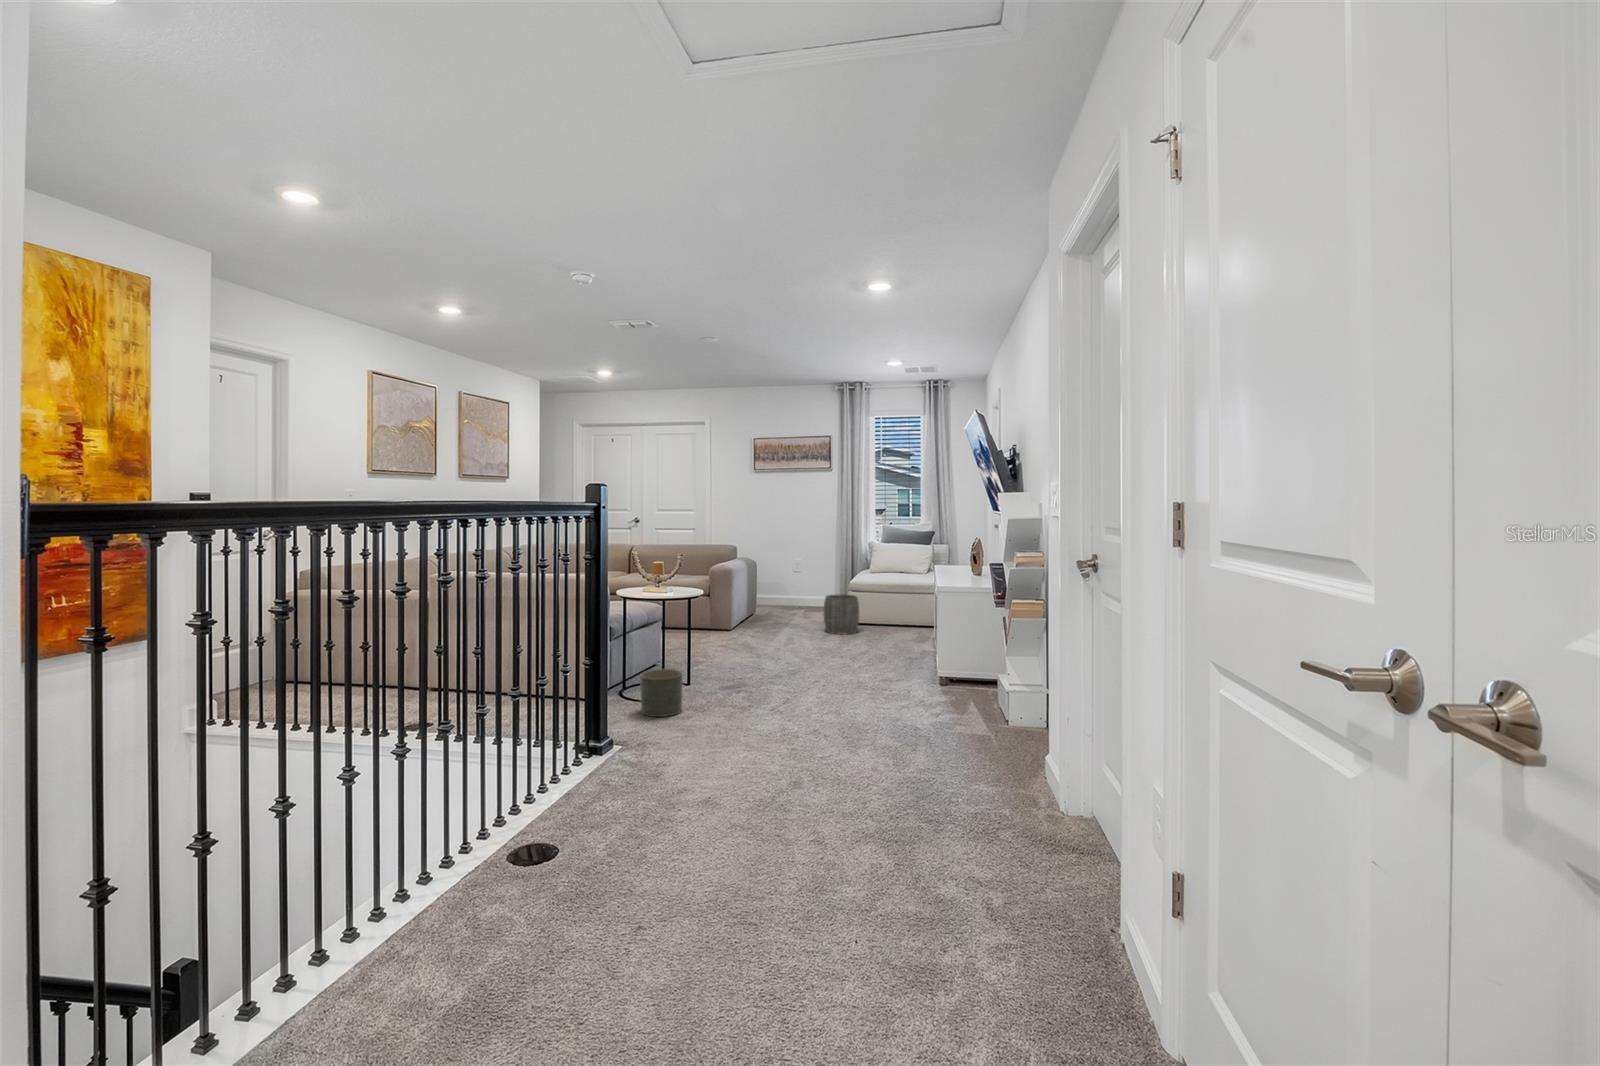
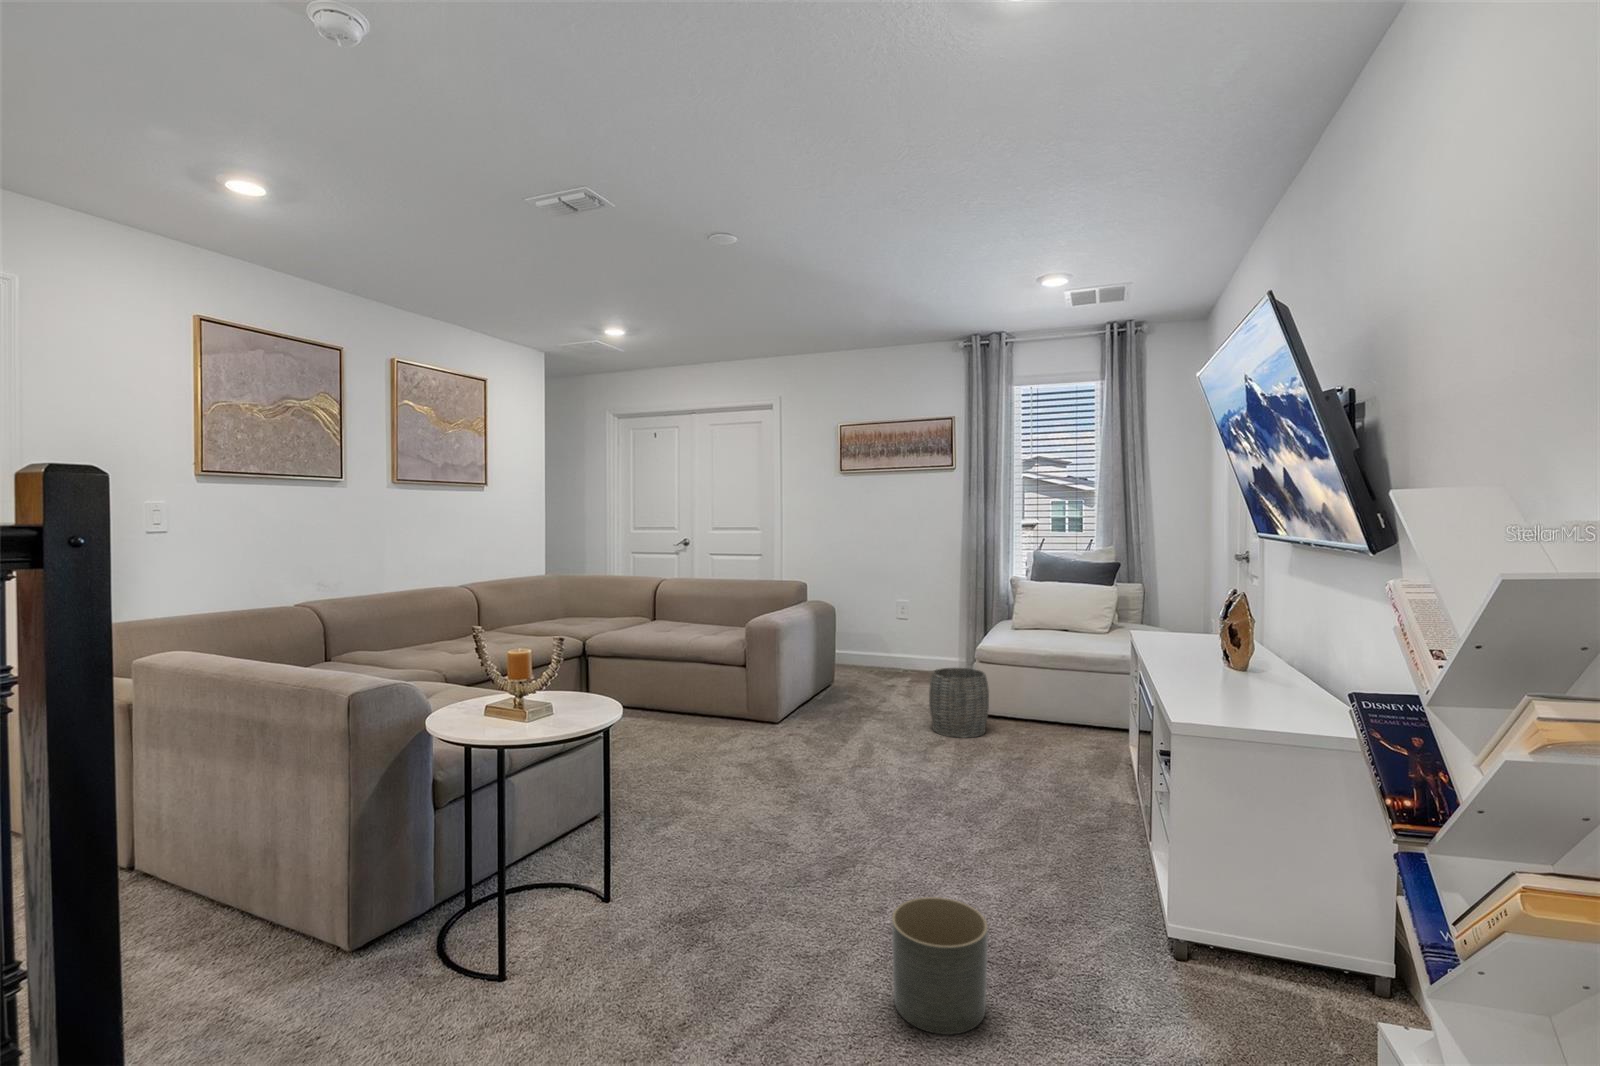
planter: present [640,669,683,717] -> present [892,897,988,1035]

